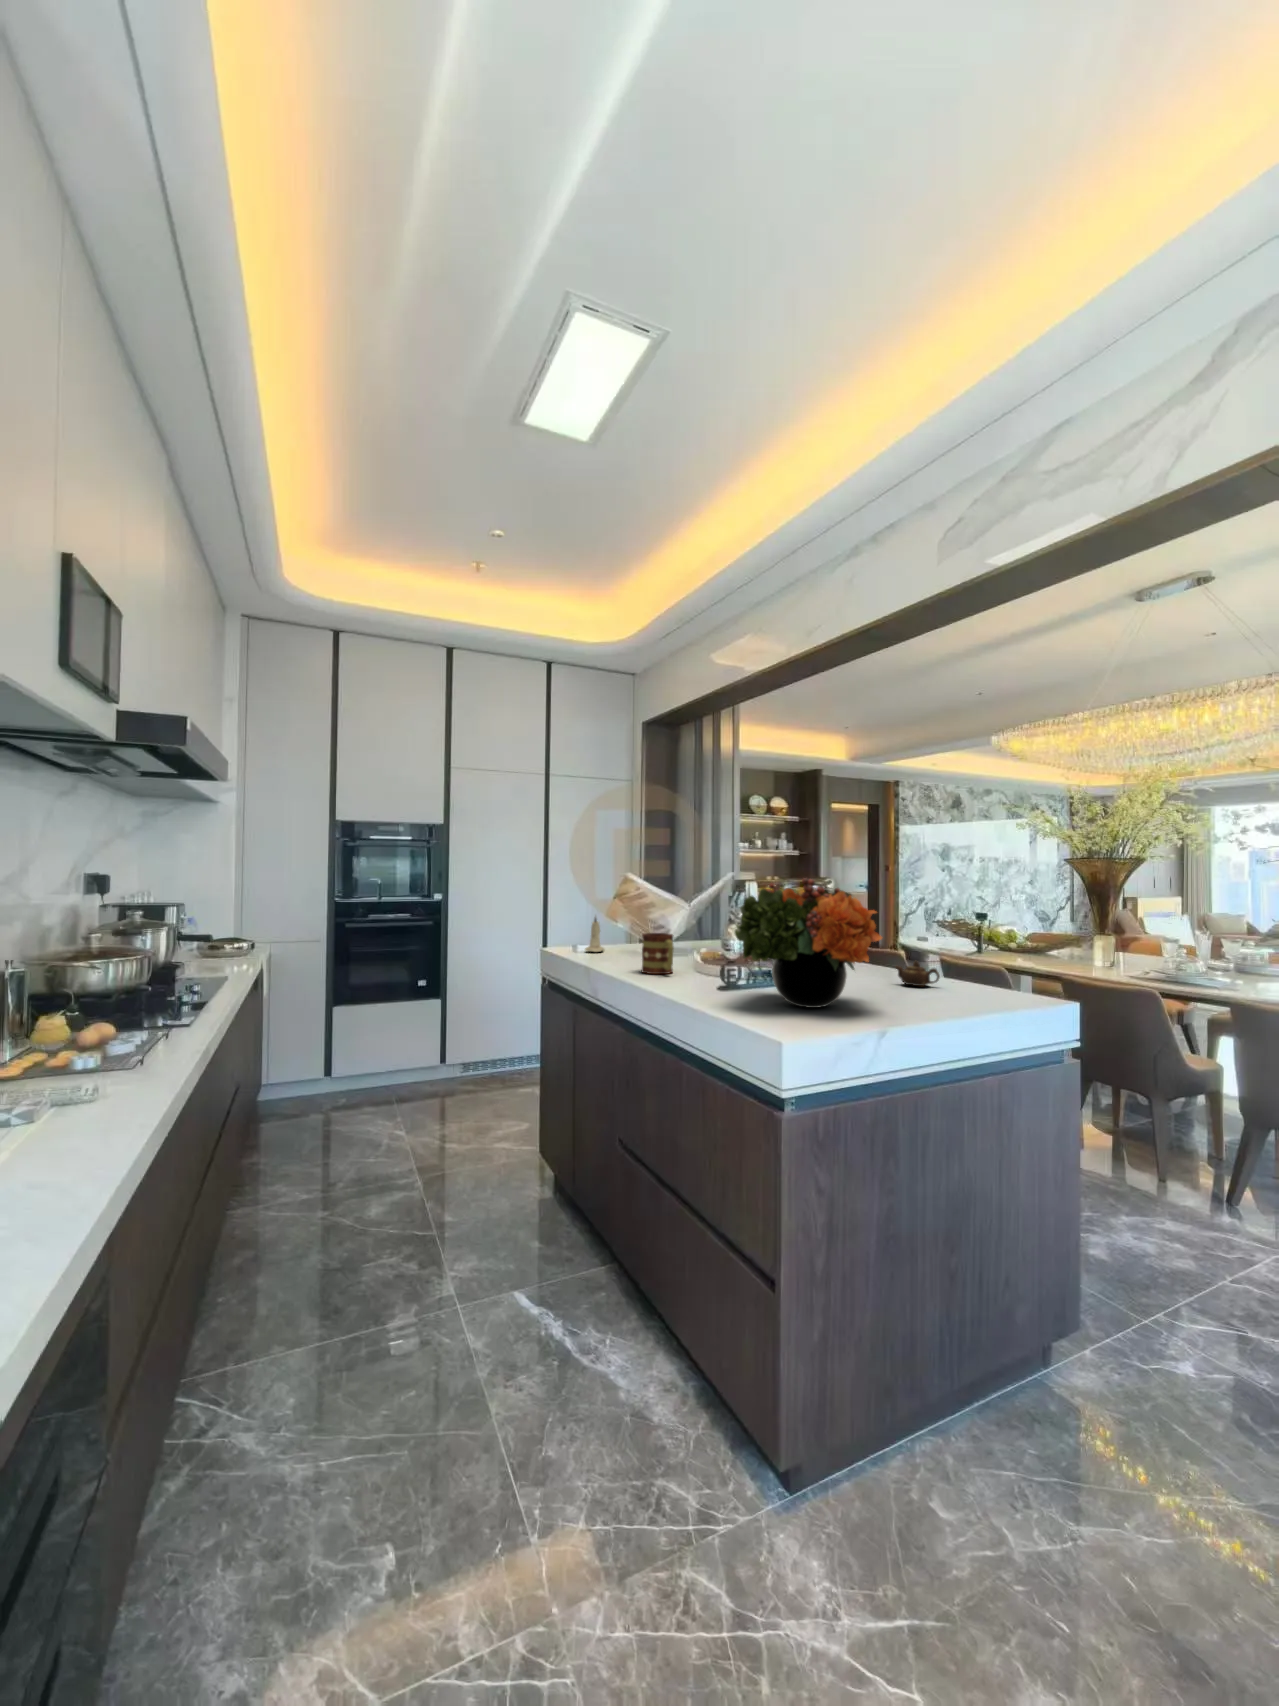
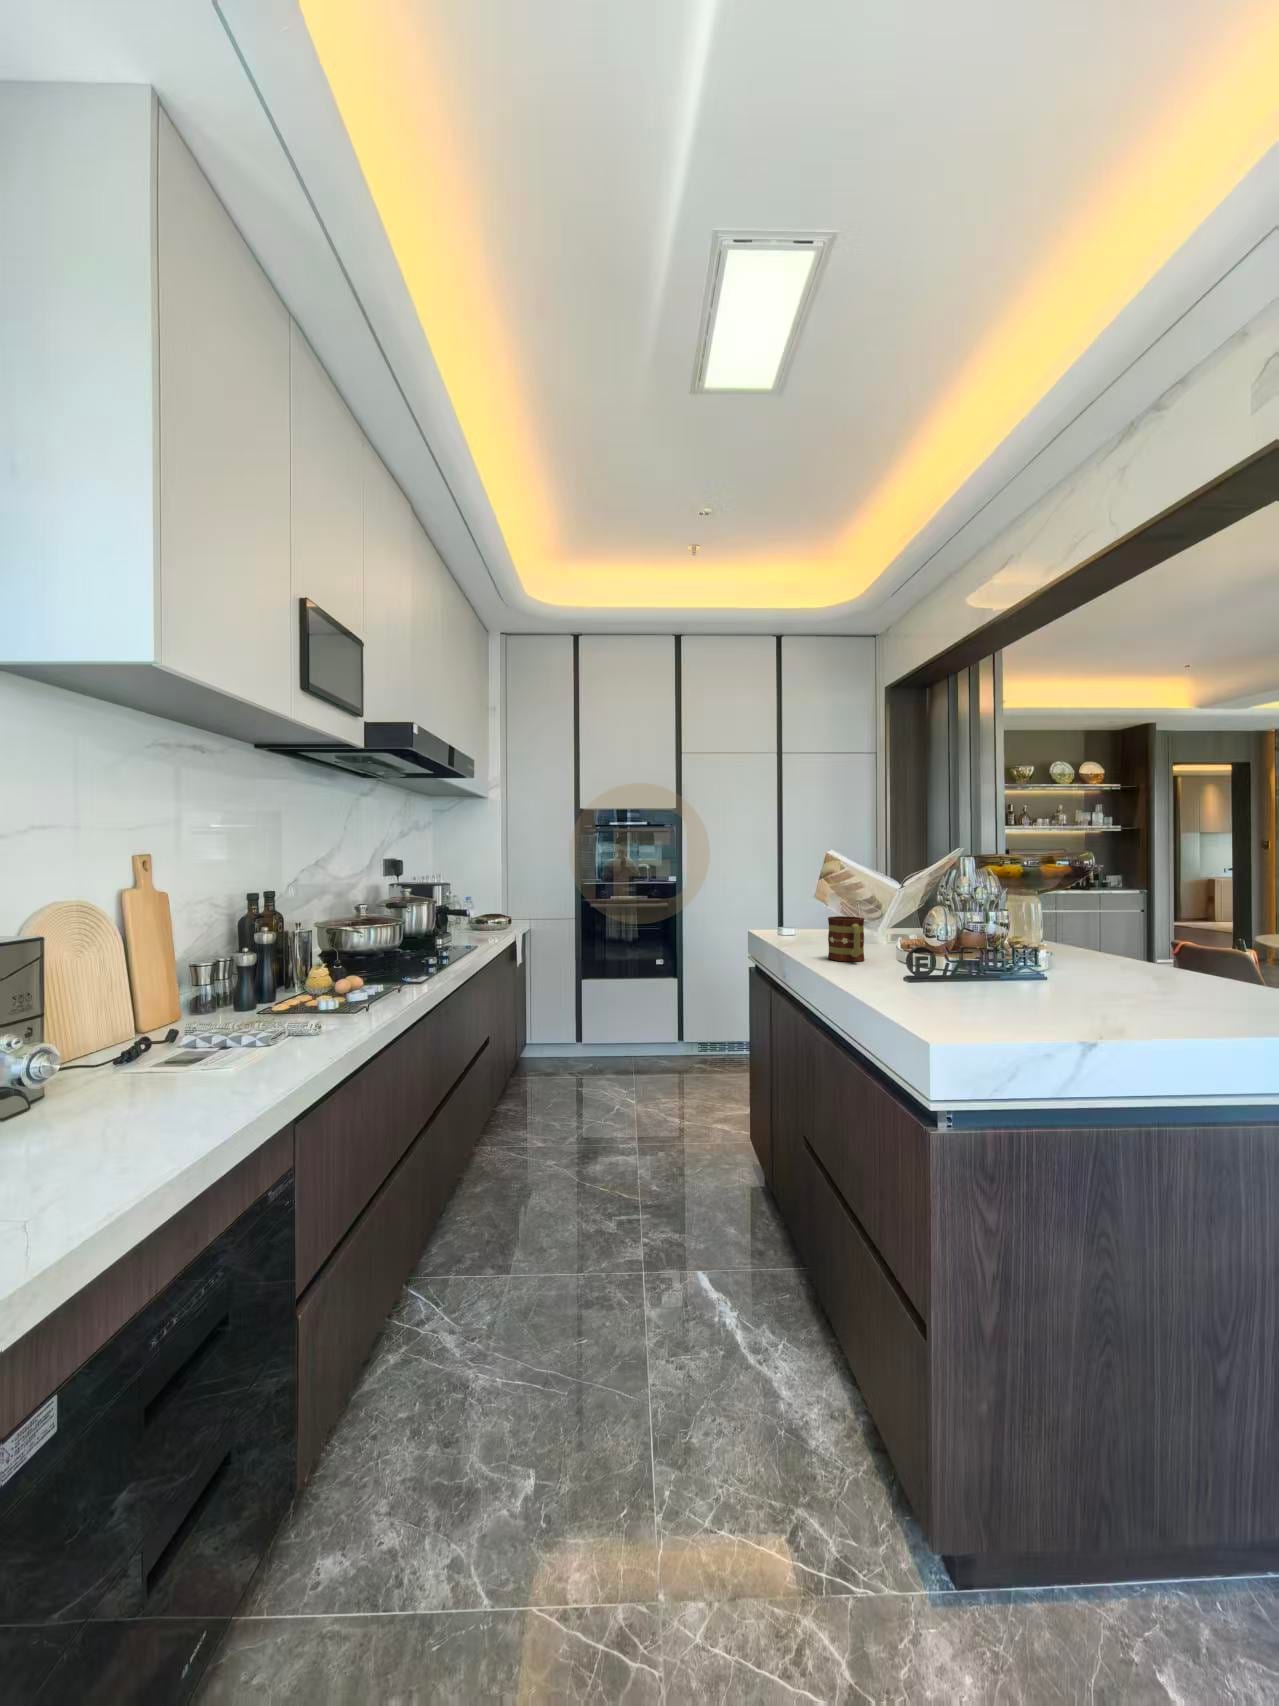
flower arrangement: present [735,878,882,1008] -> none [897,850,1102,1008]
candle: present [585,917,604,952] -> none [787,897,809,937]
teapot: present [896,961,940,986] -> none [1154,959,1225,994]

